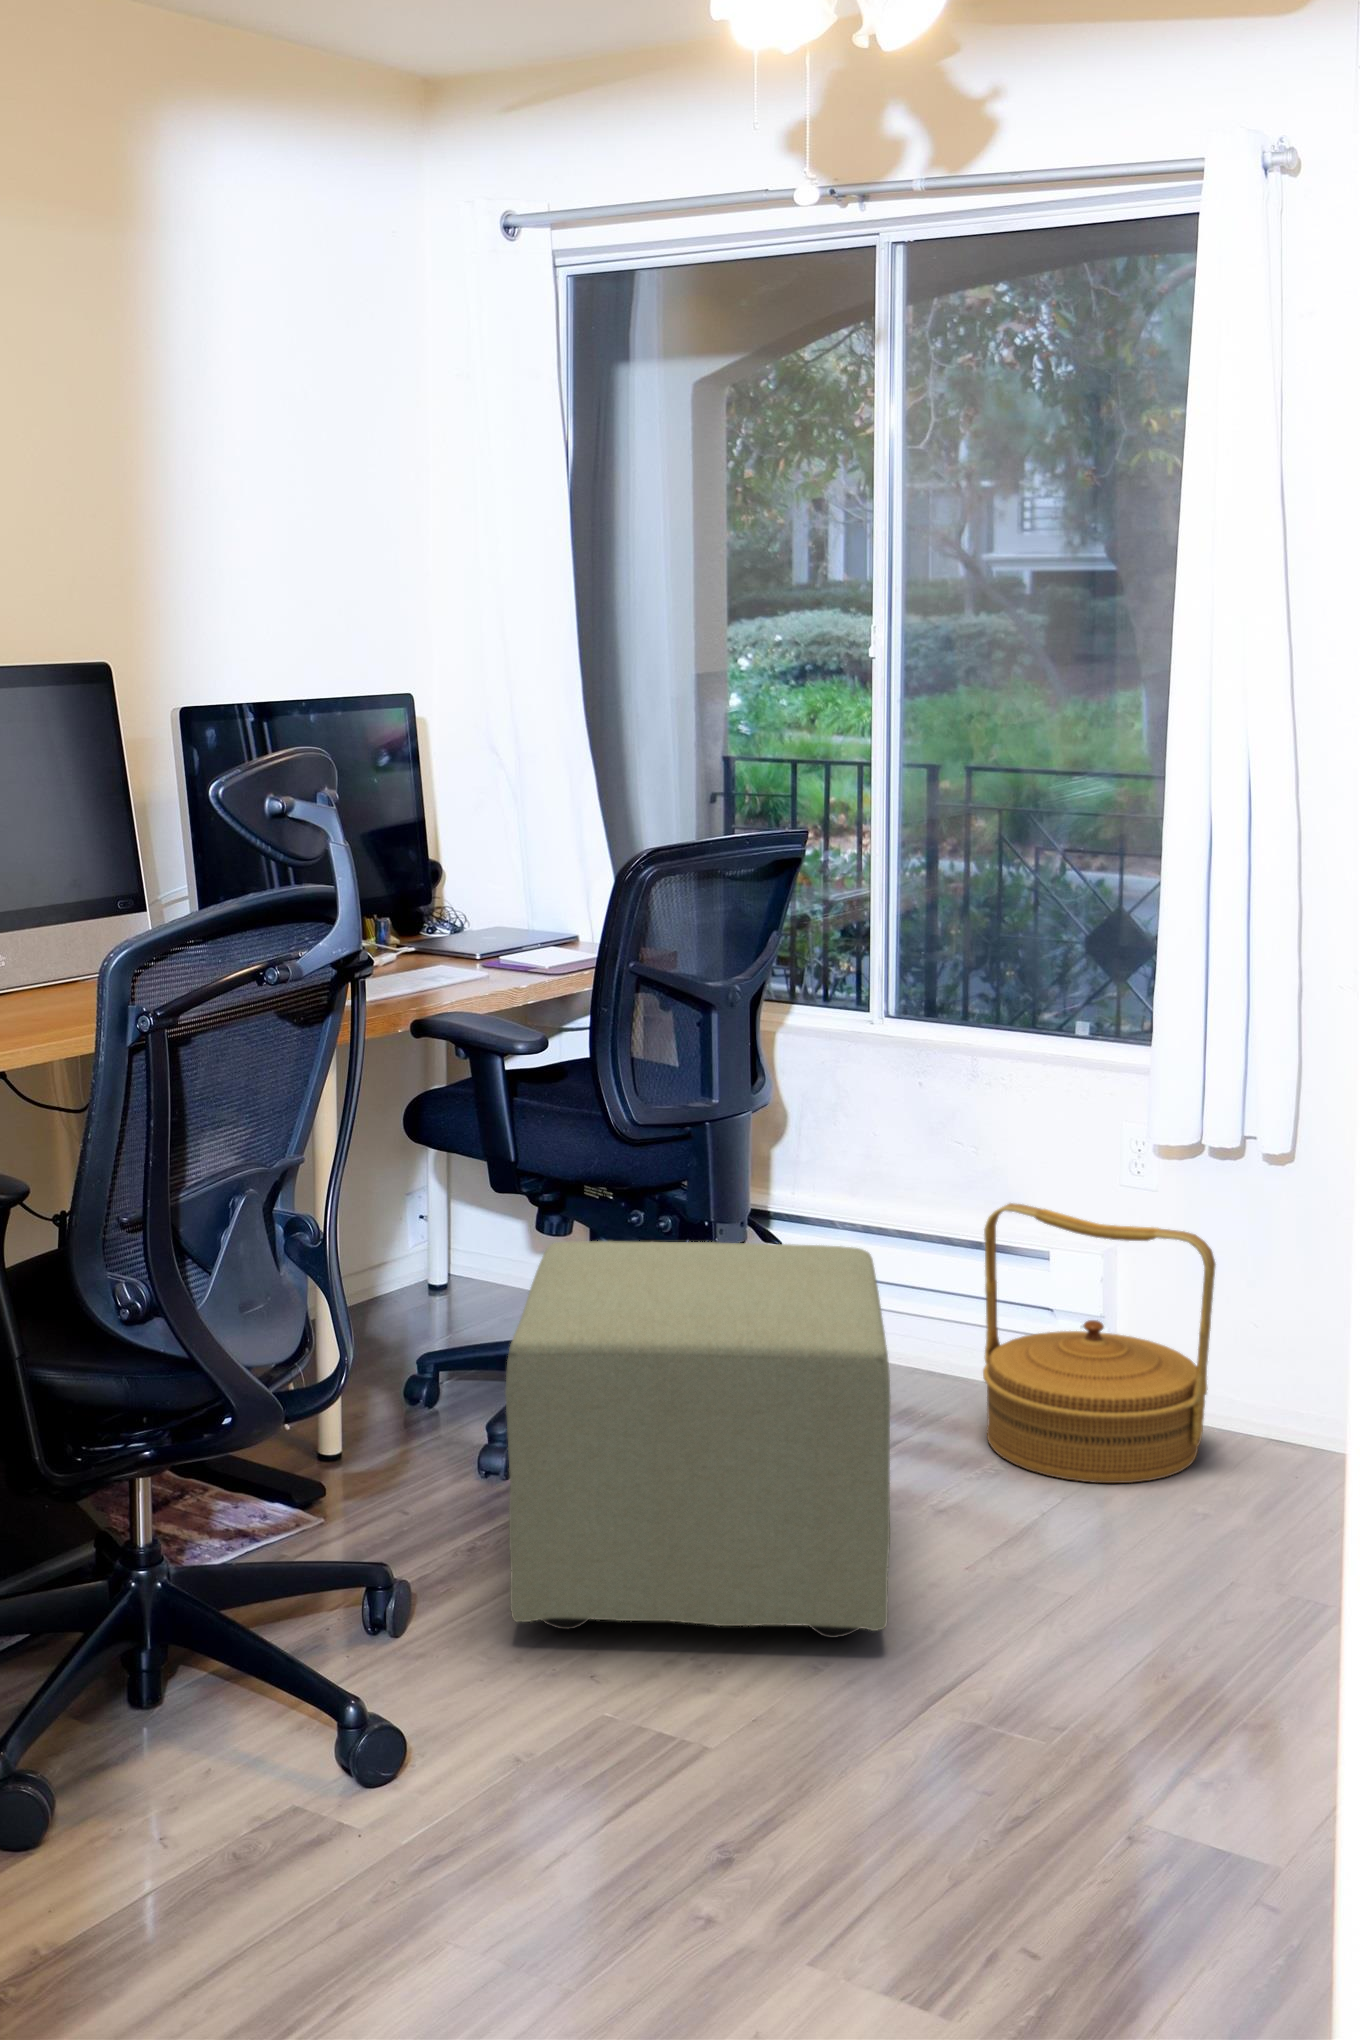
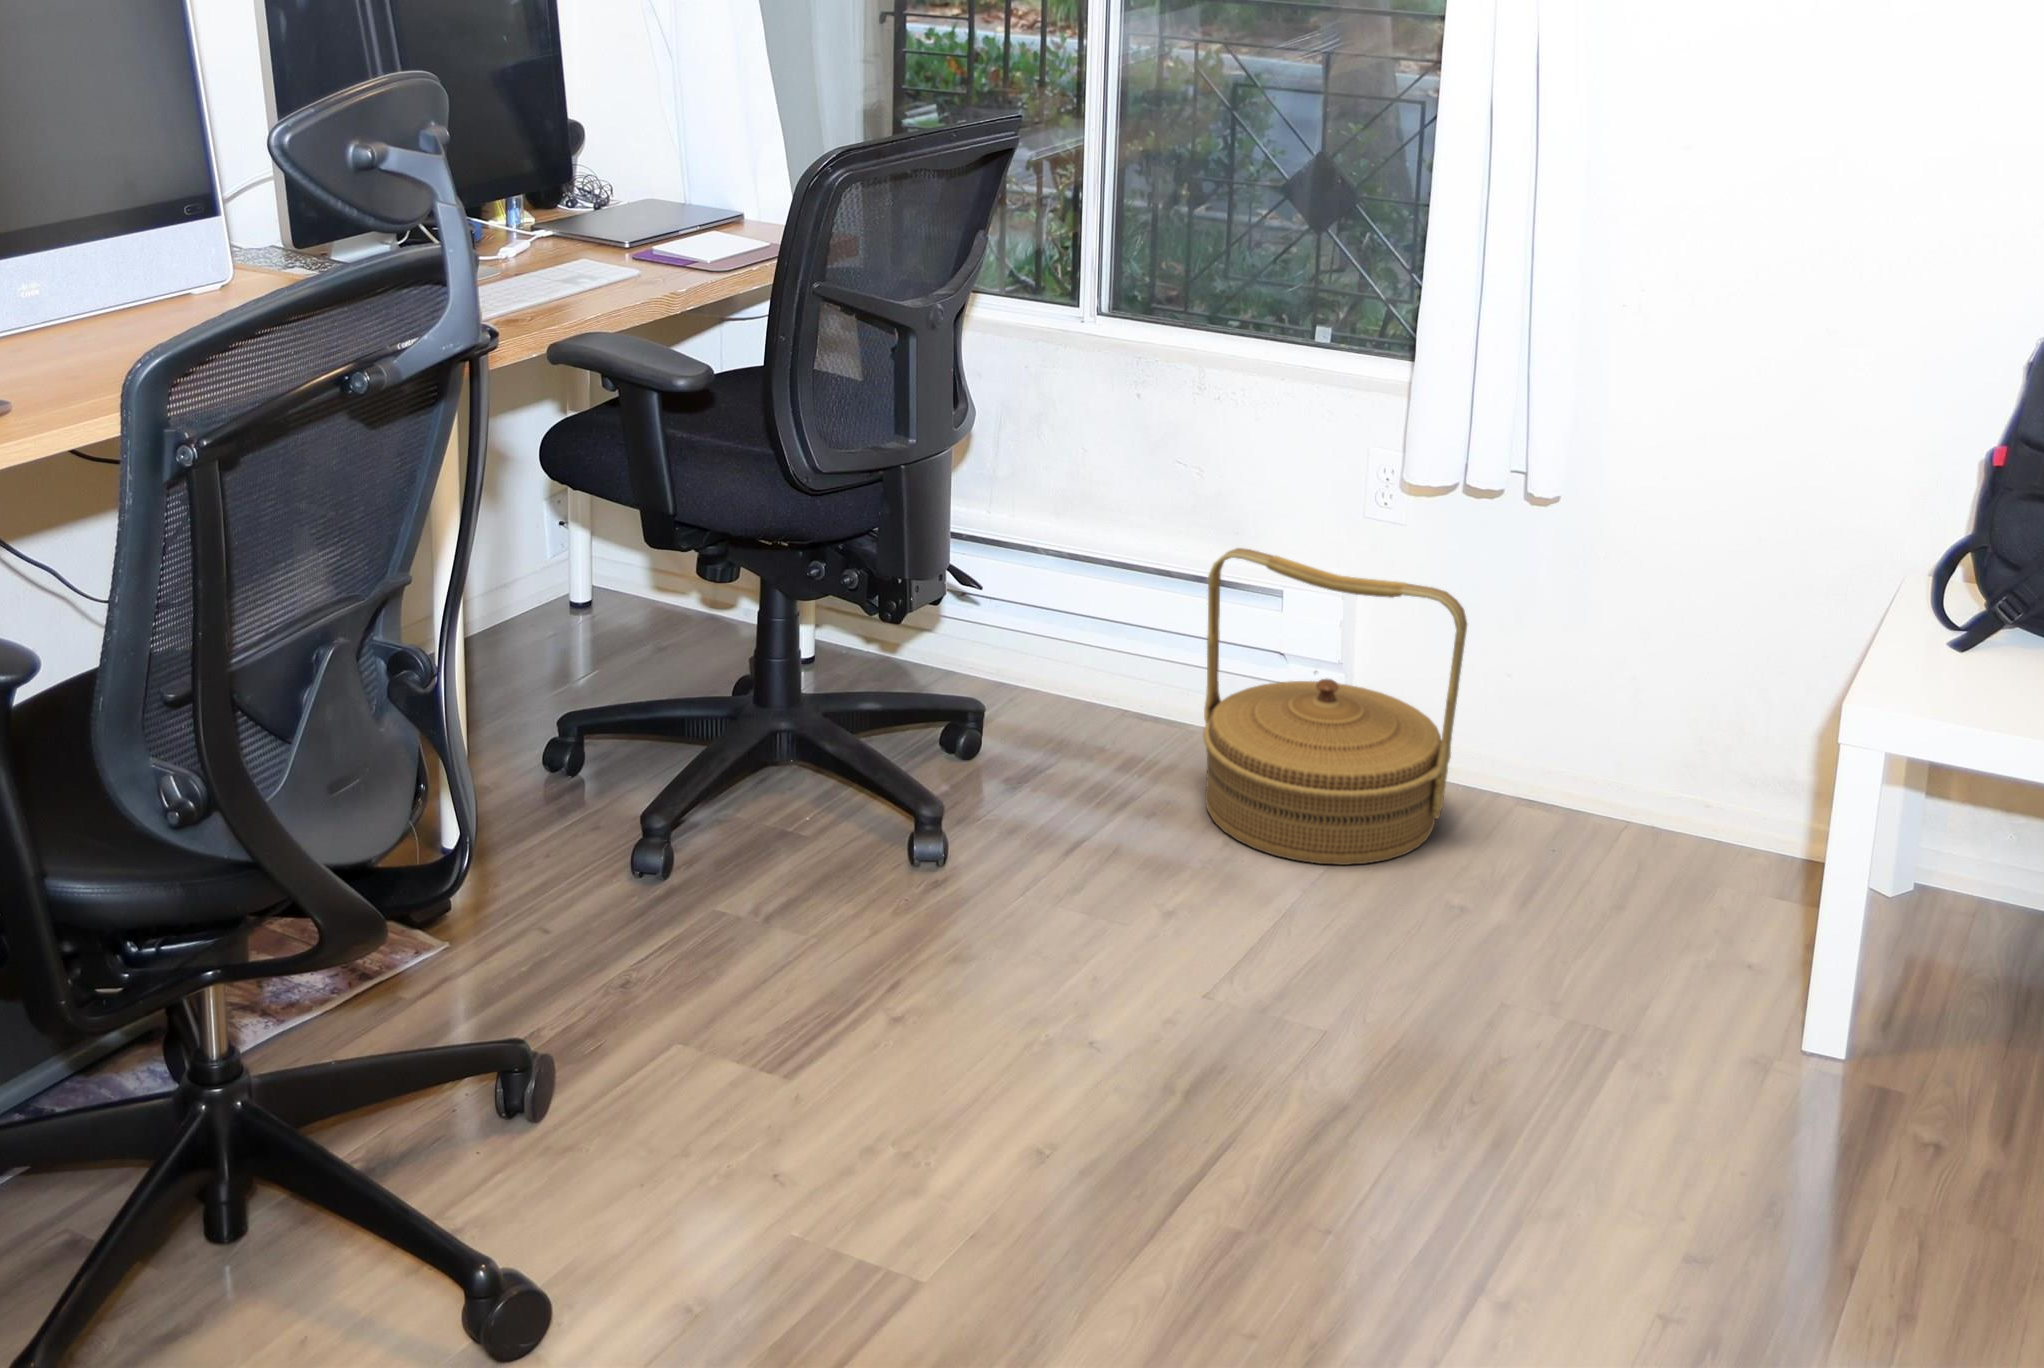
ottoman: present [505,1241,890,1638] -> none [669,620,1127,1099]

